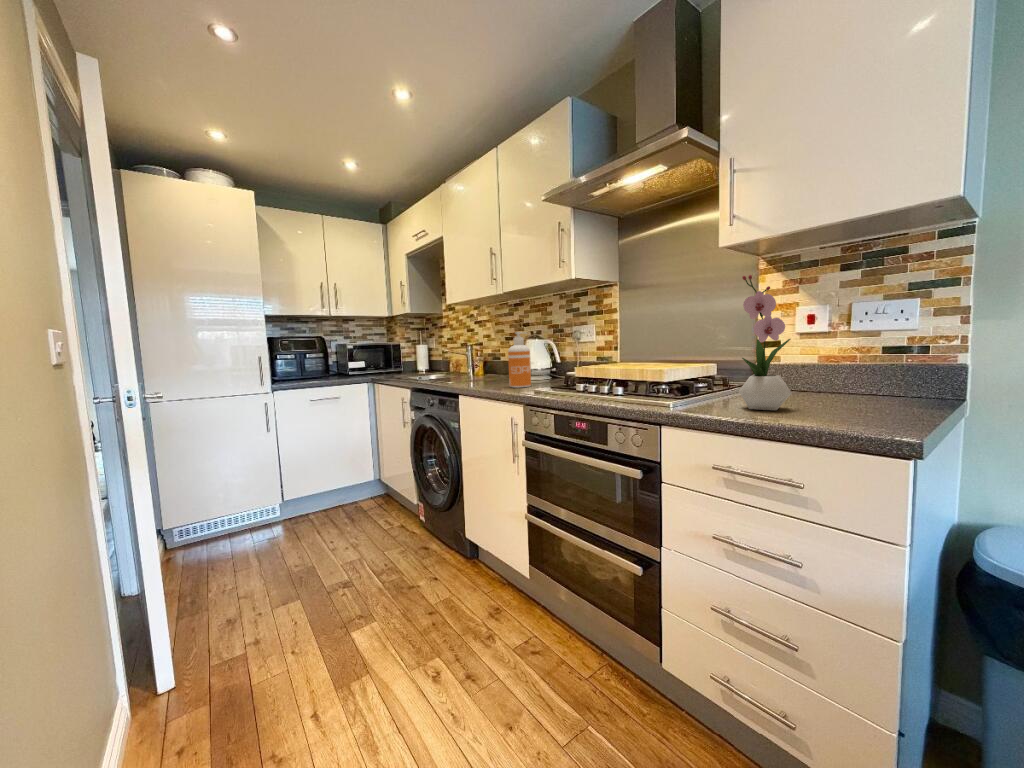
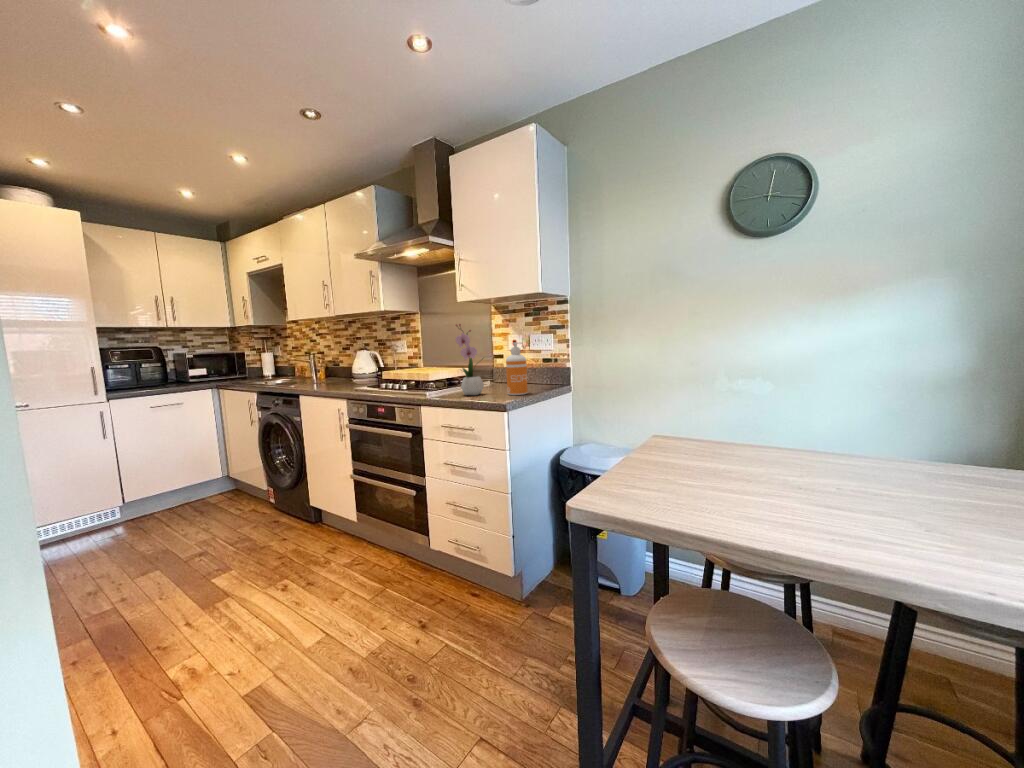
soap dispenser: present [508,332,531,388] -> present [506,342,528,395]

